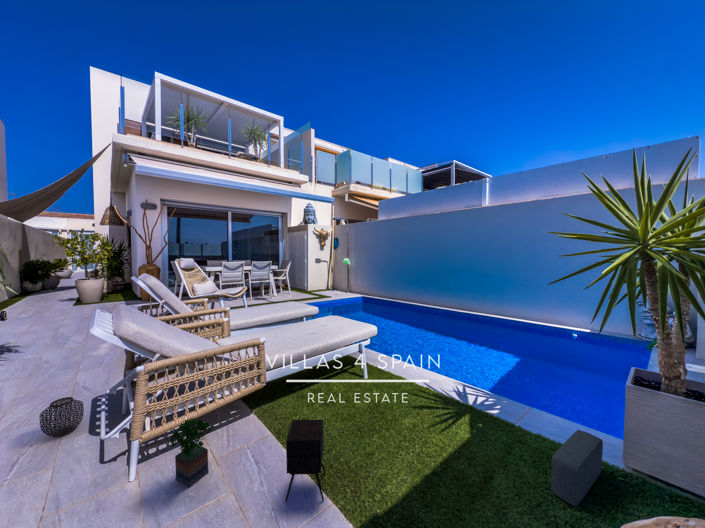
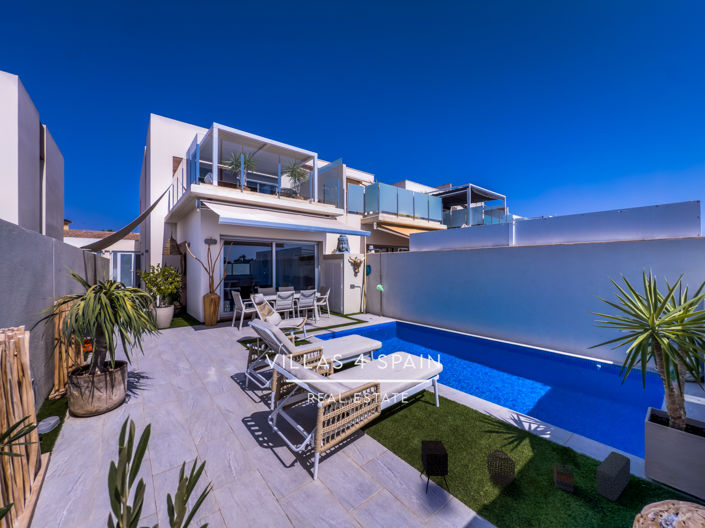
woven basket: present [40,397,84,437] -> present [487,450,515,485]
potted tree: present [170,418,215,487] -> present [550,445,581,492]

